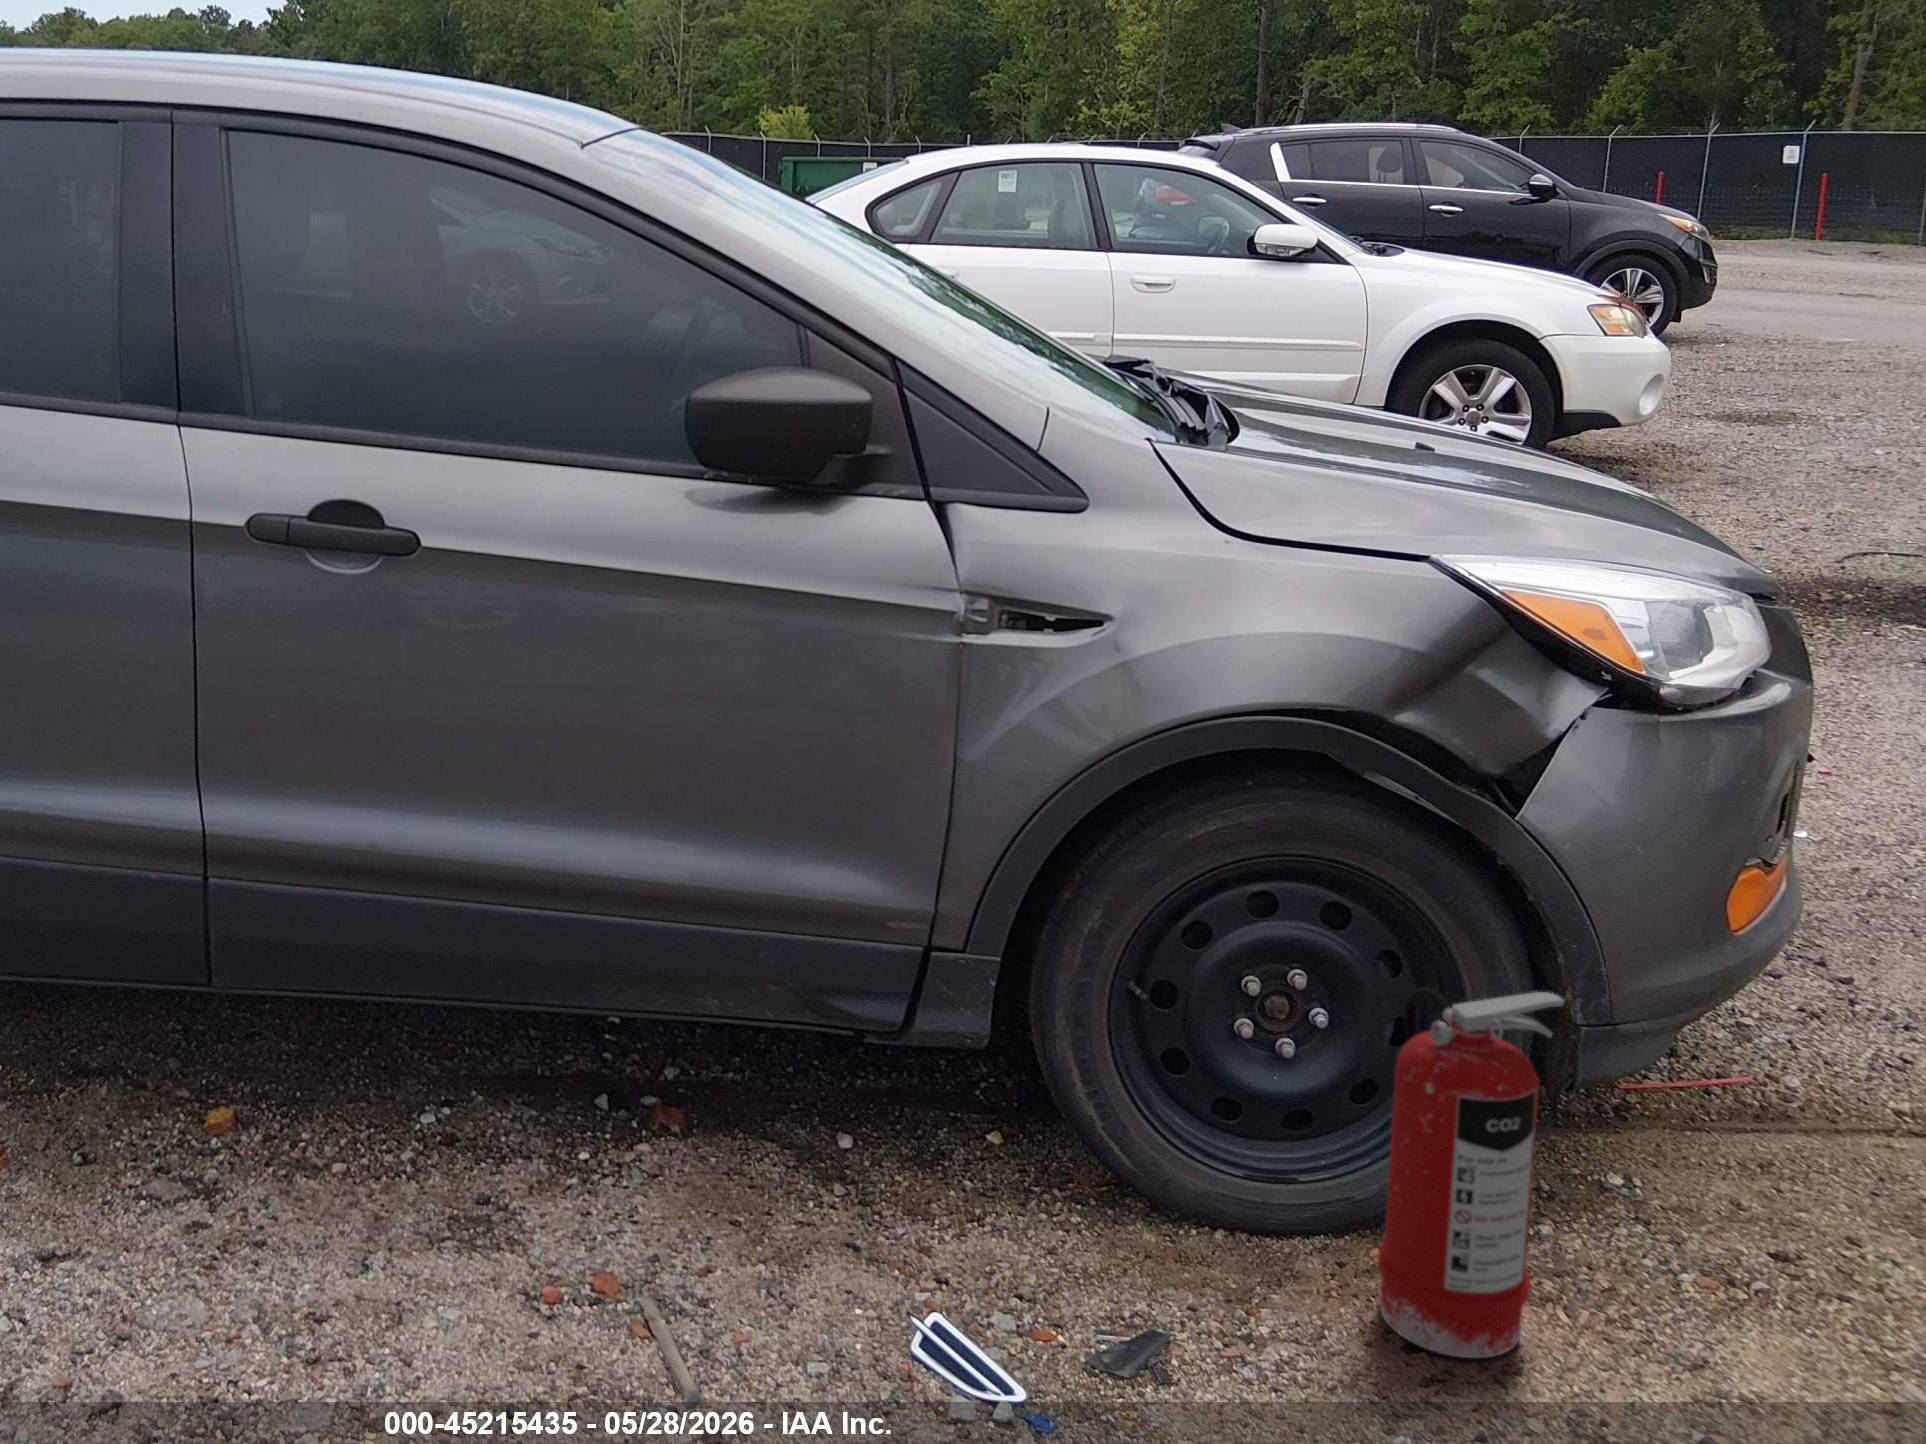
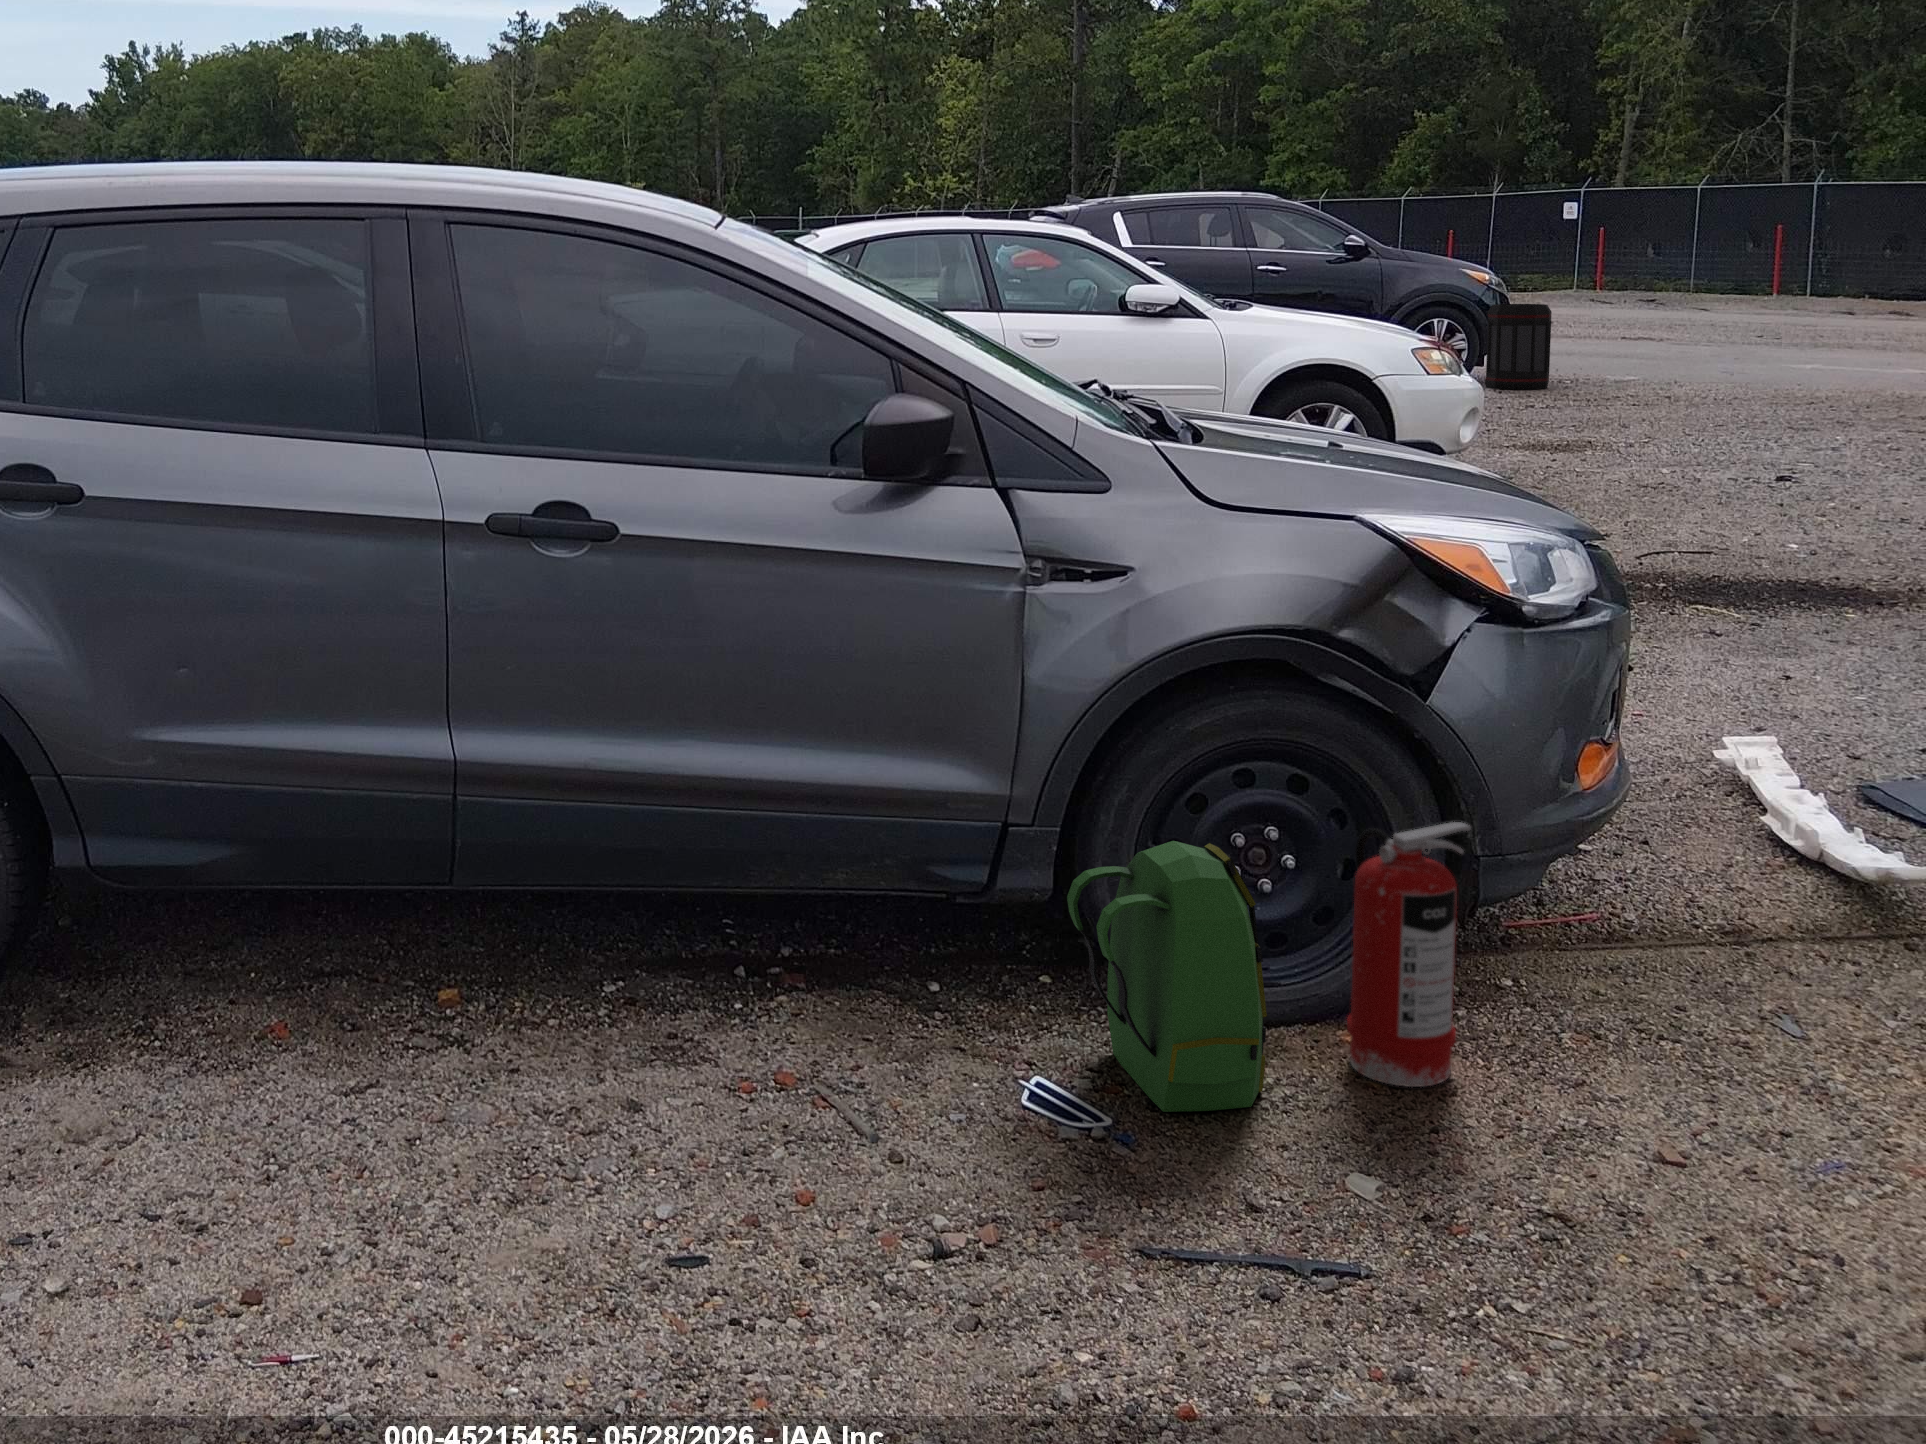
trash can: none [1680,254,1760,349] -> present [1485,304,1552,390]
backpack: none [994,998,1255,1380] -> present [1067,841,1267,1112]

